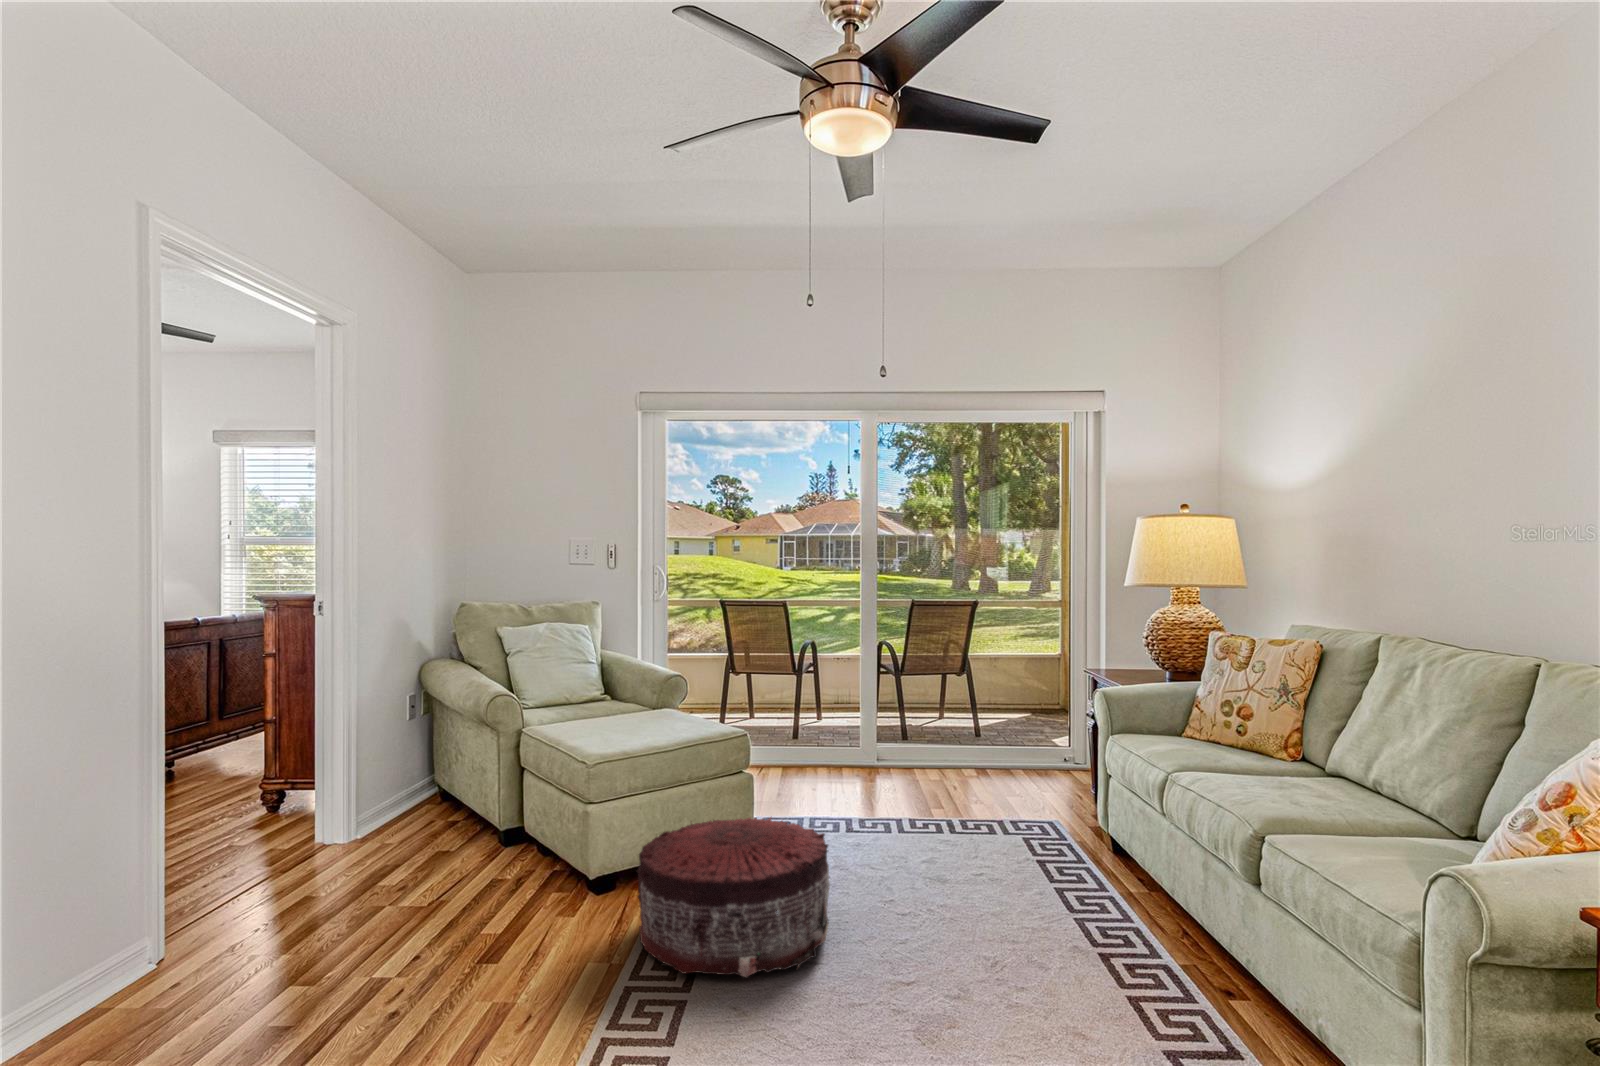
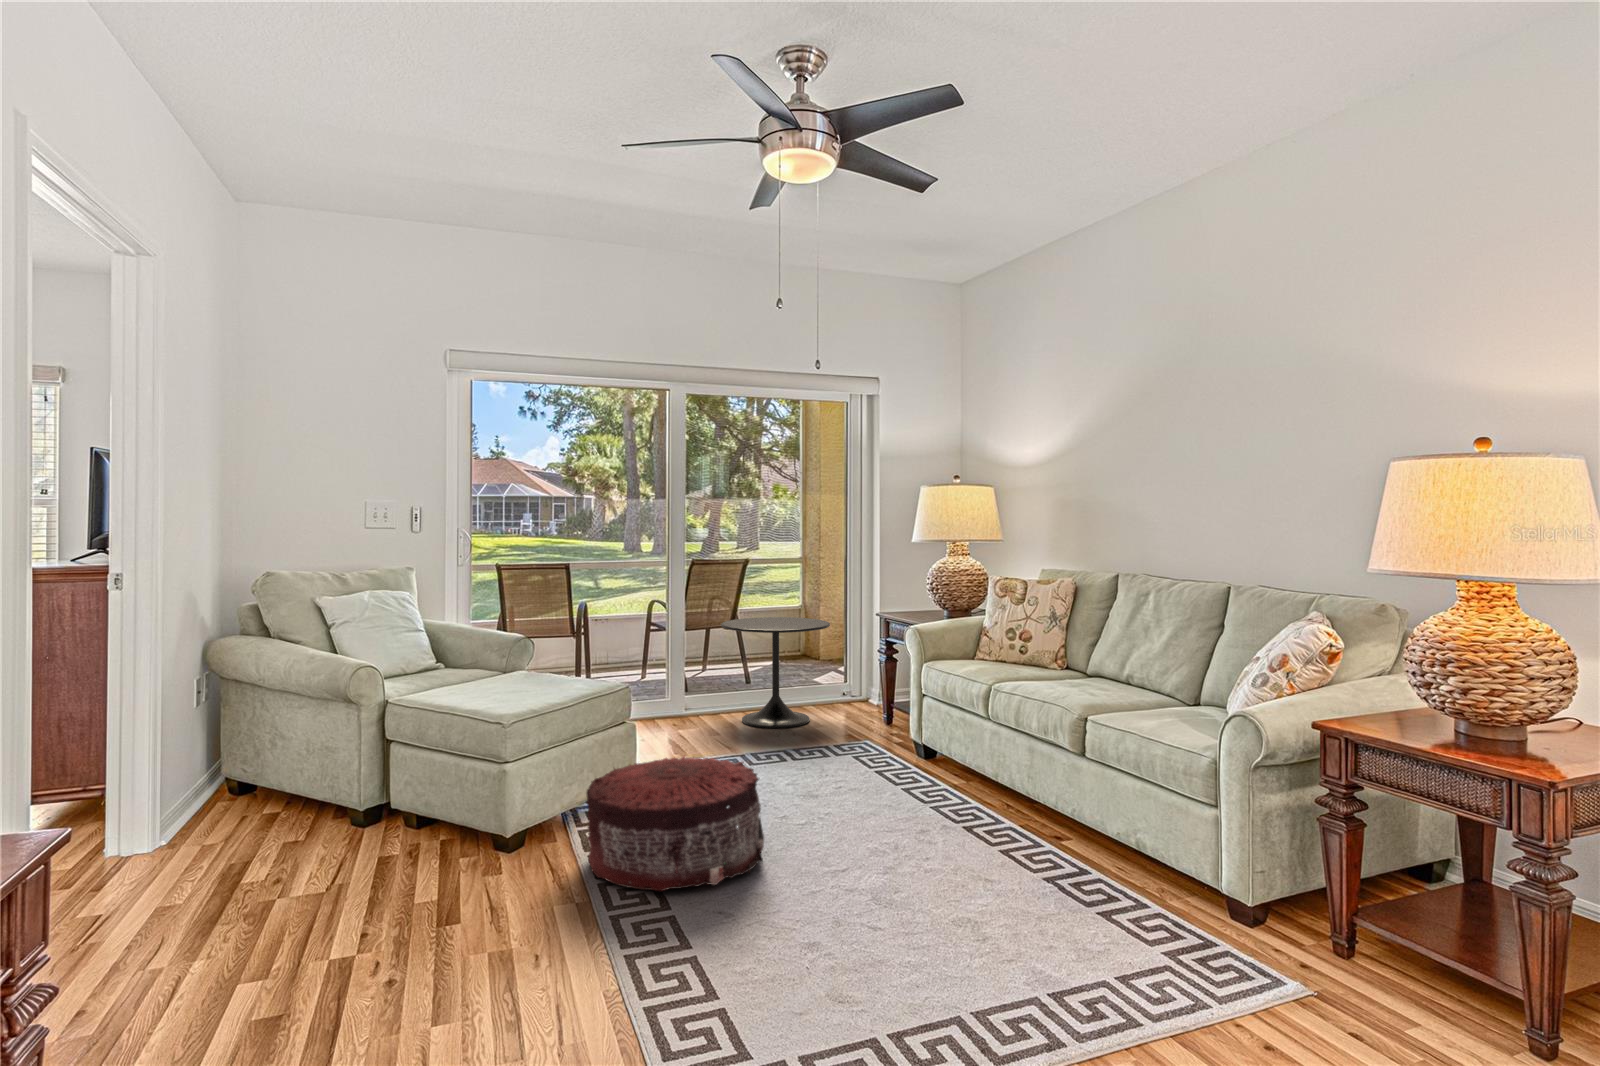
side table: none [910,666,1032,792] -> present [721,617,830,728]

